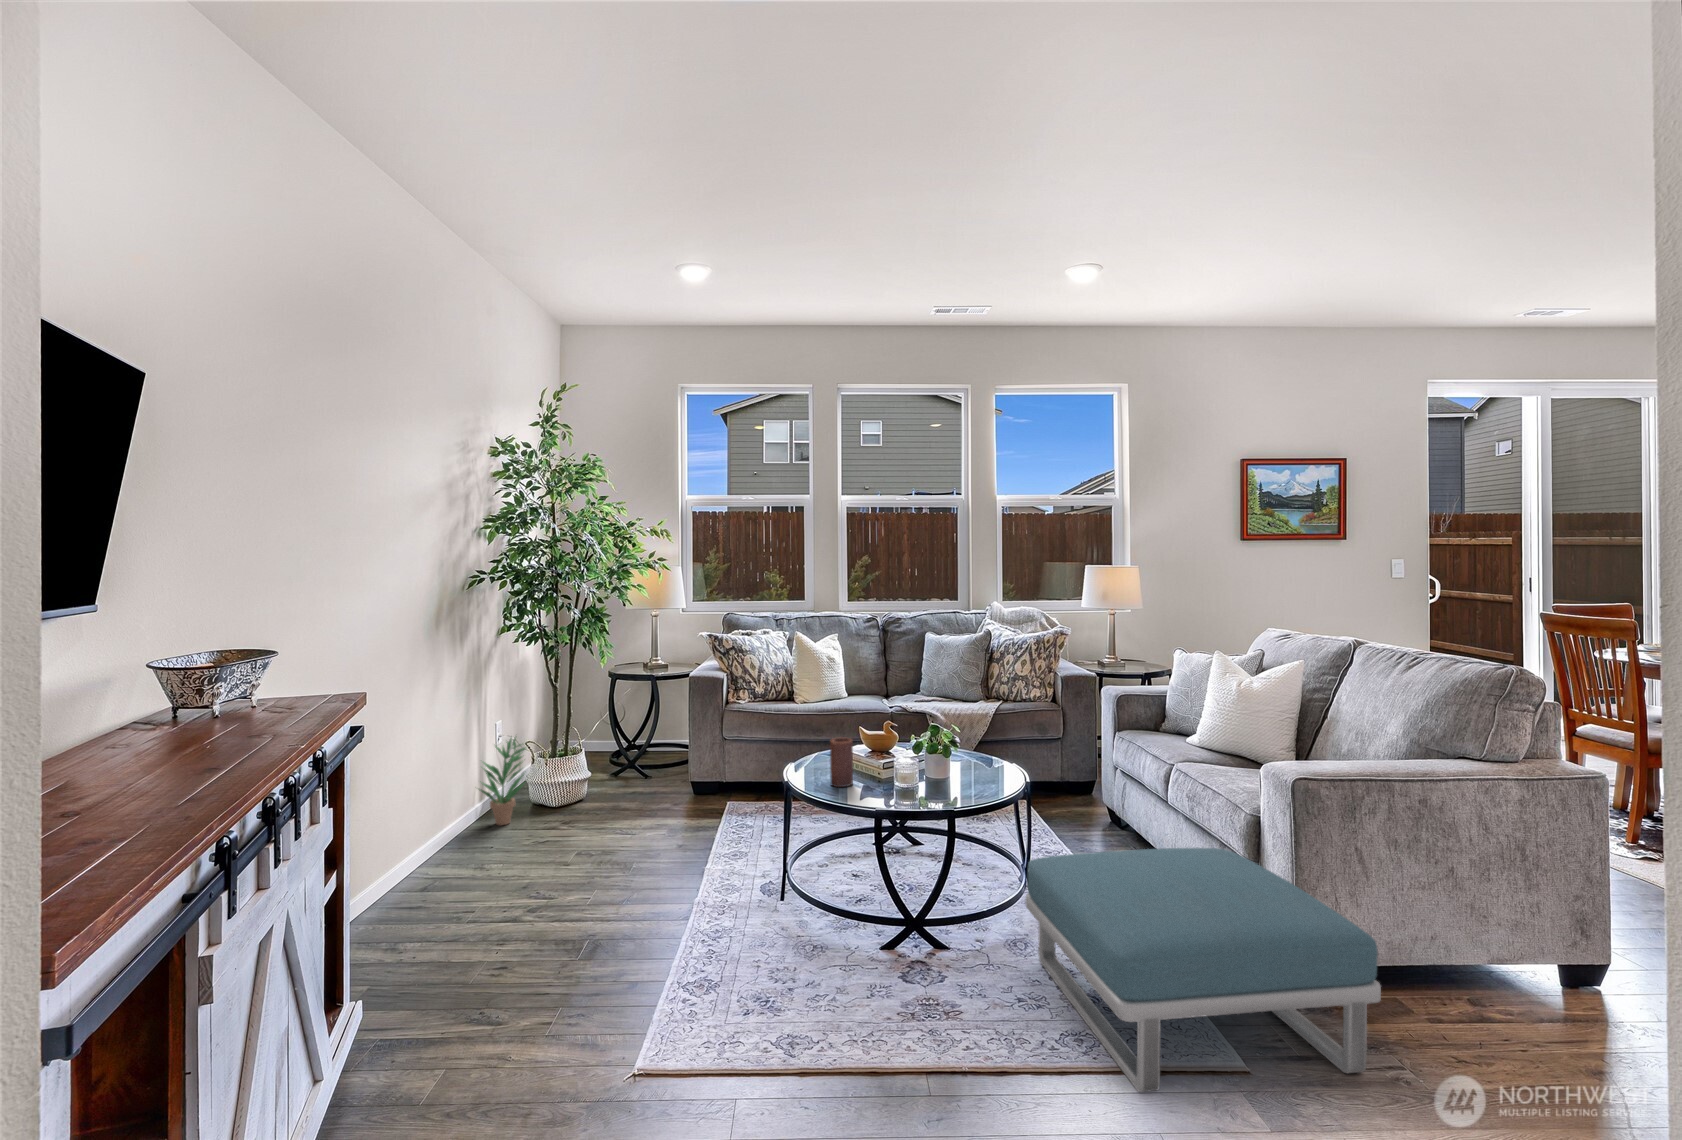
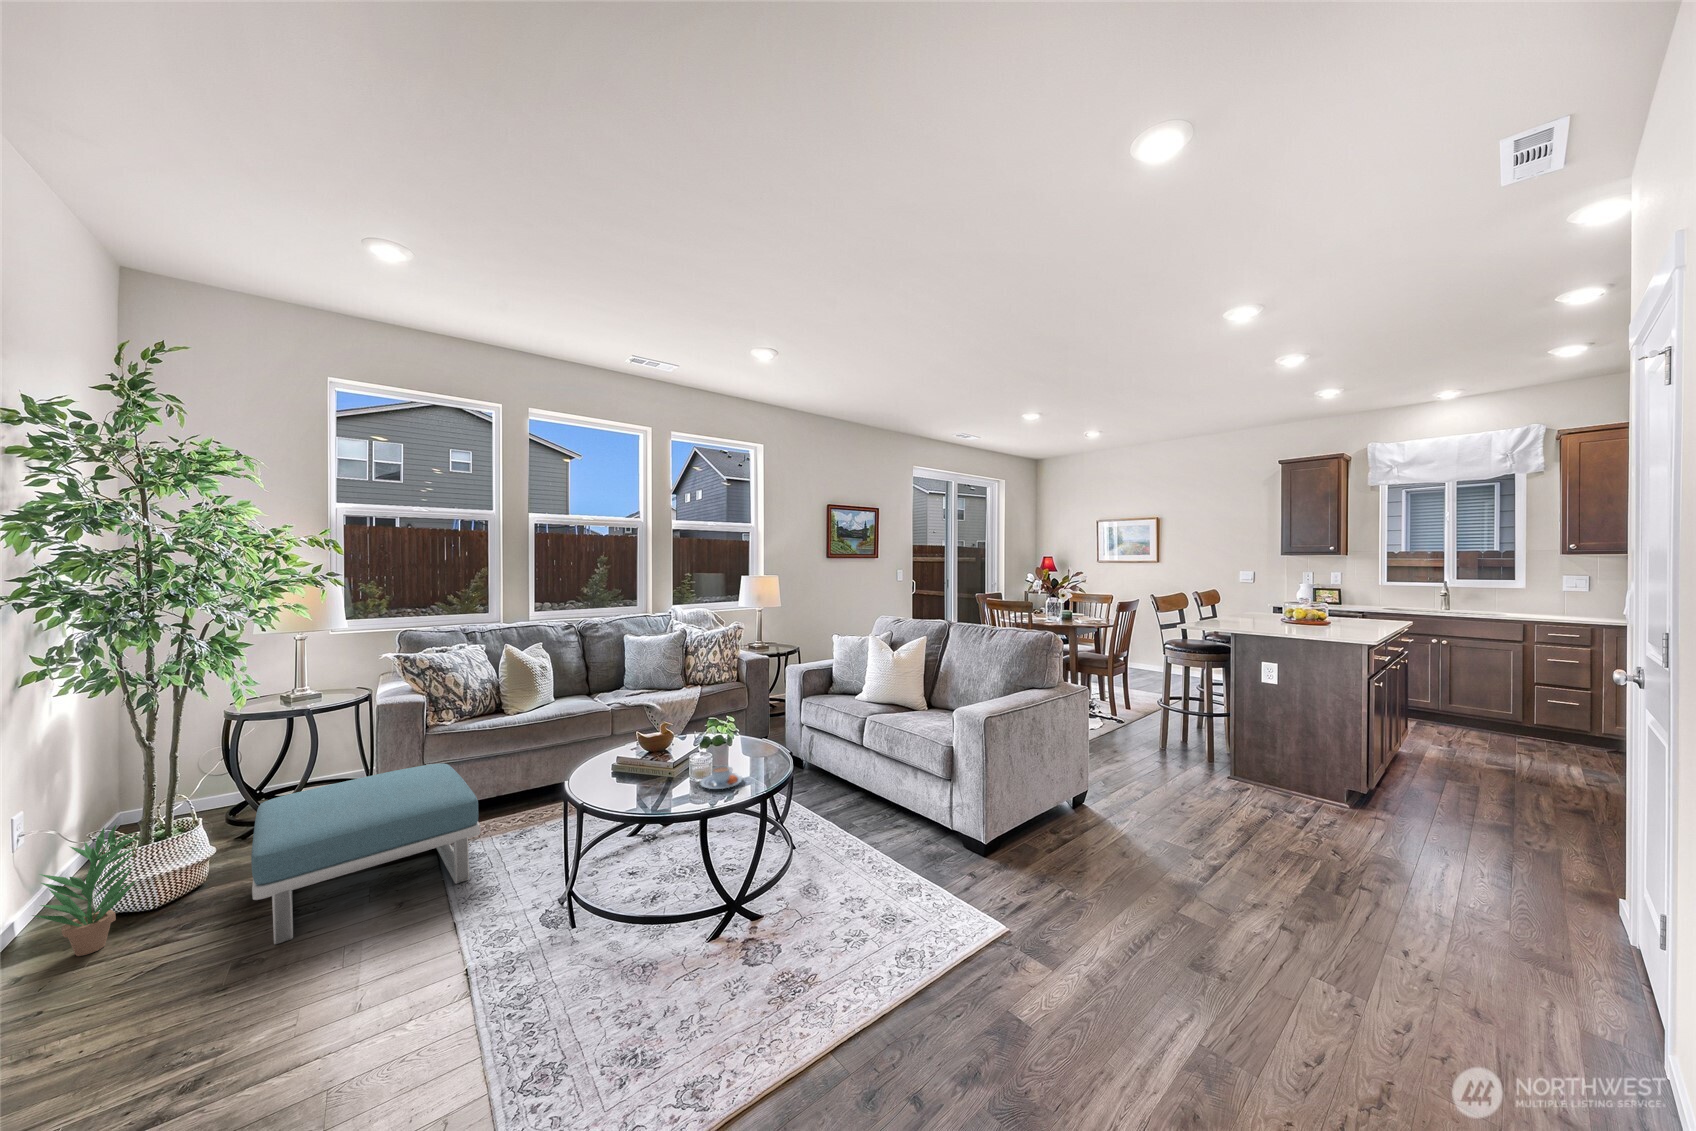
candle: present [830,737,853,787] -> none [628,747,652,797]
teacup: none [897,774,944,796] -> present [700,766,742,789]
footstool: present [1026,848,1381,1092] -> present [251,763,480,944]

